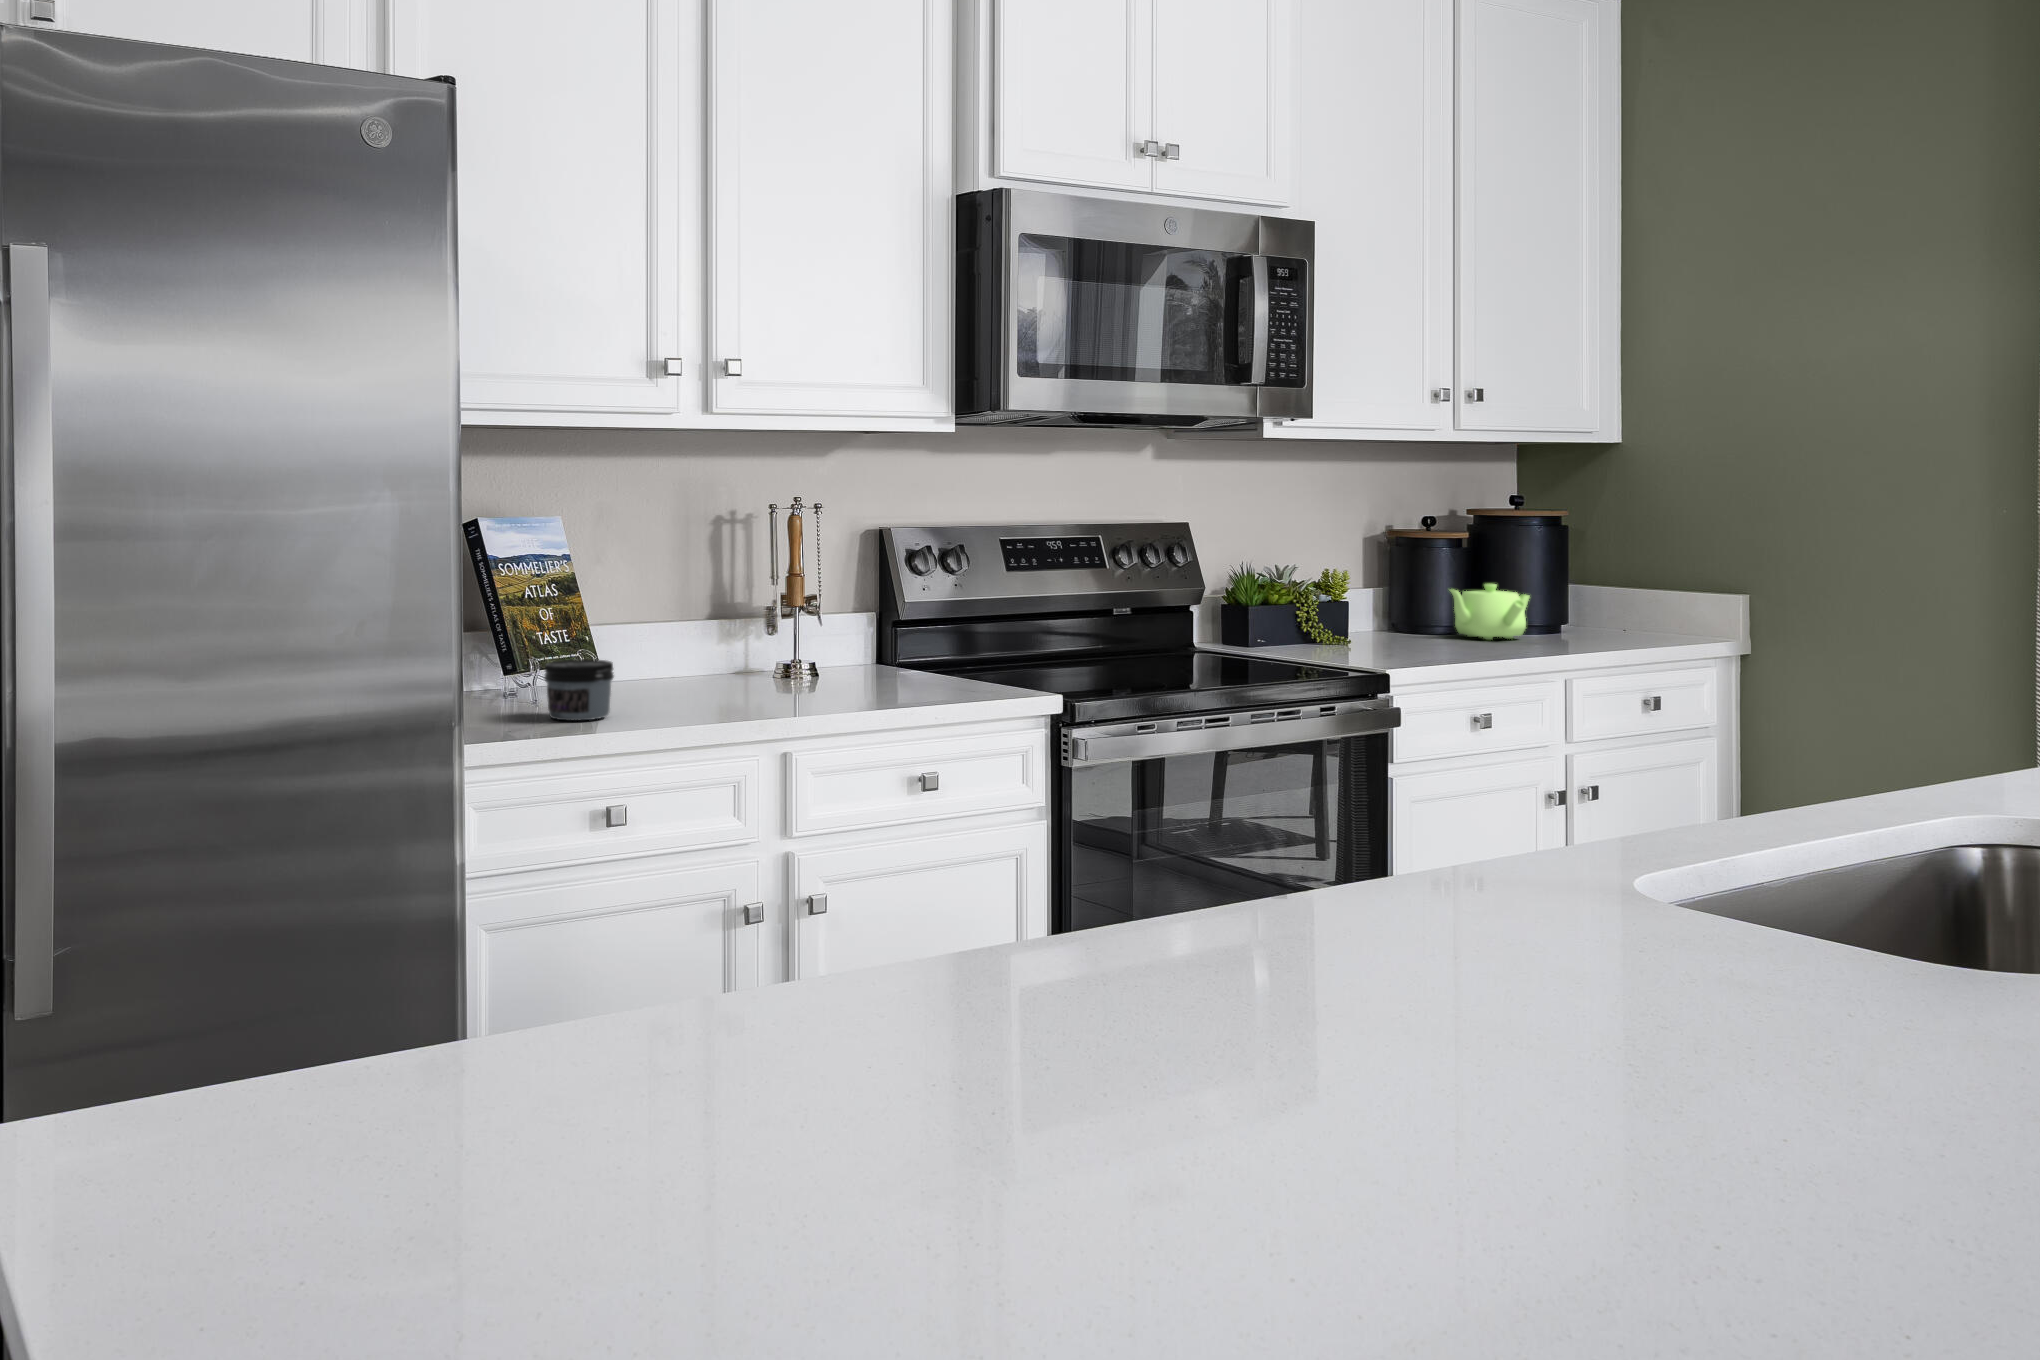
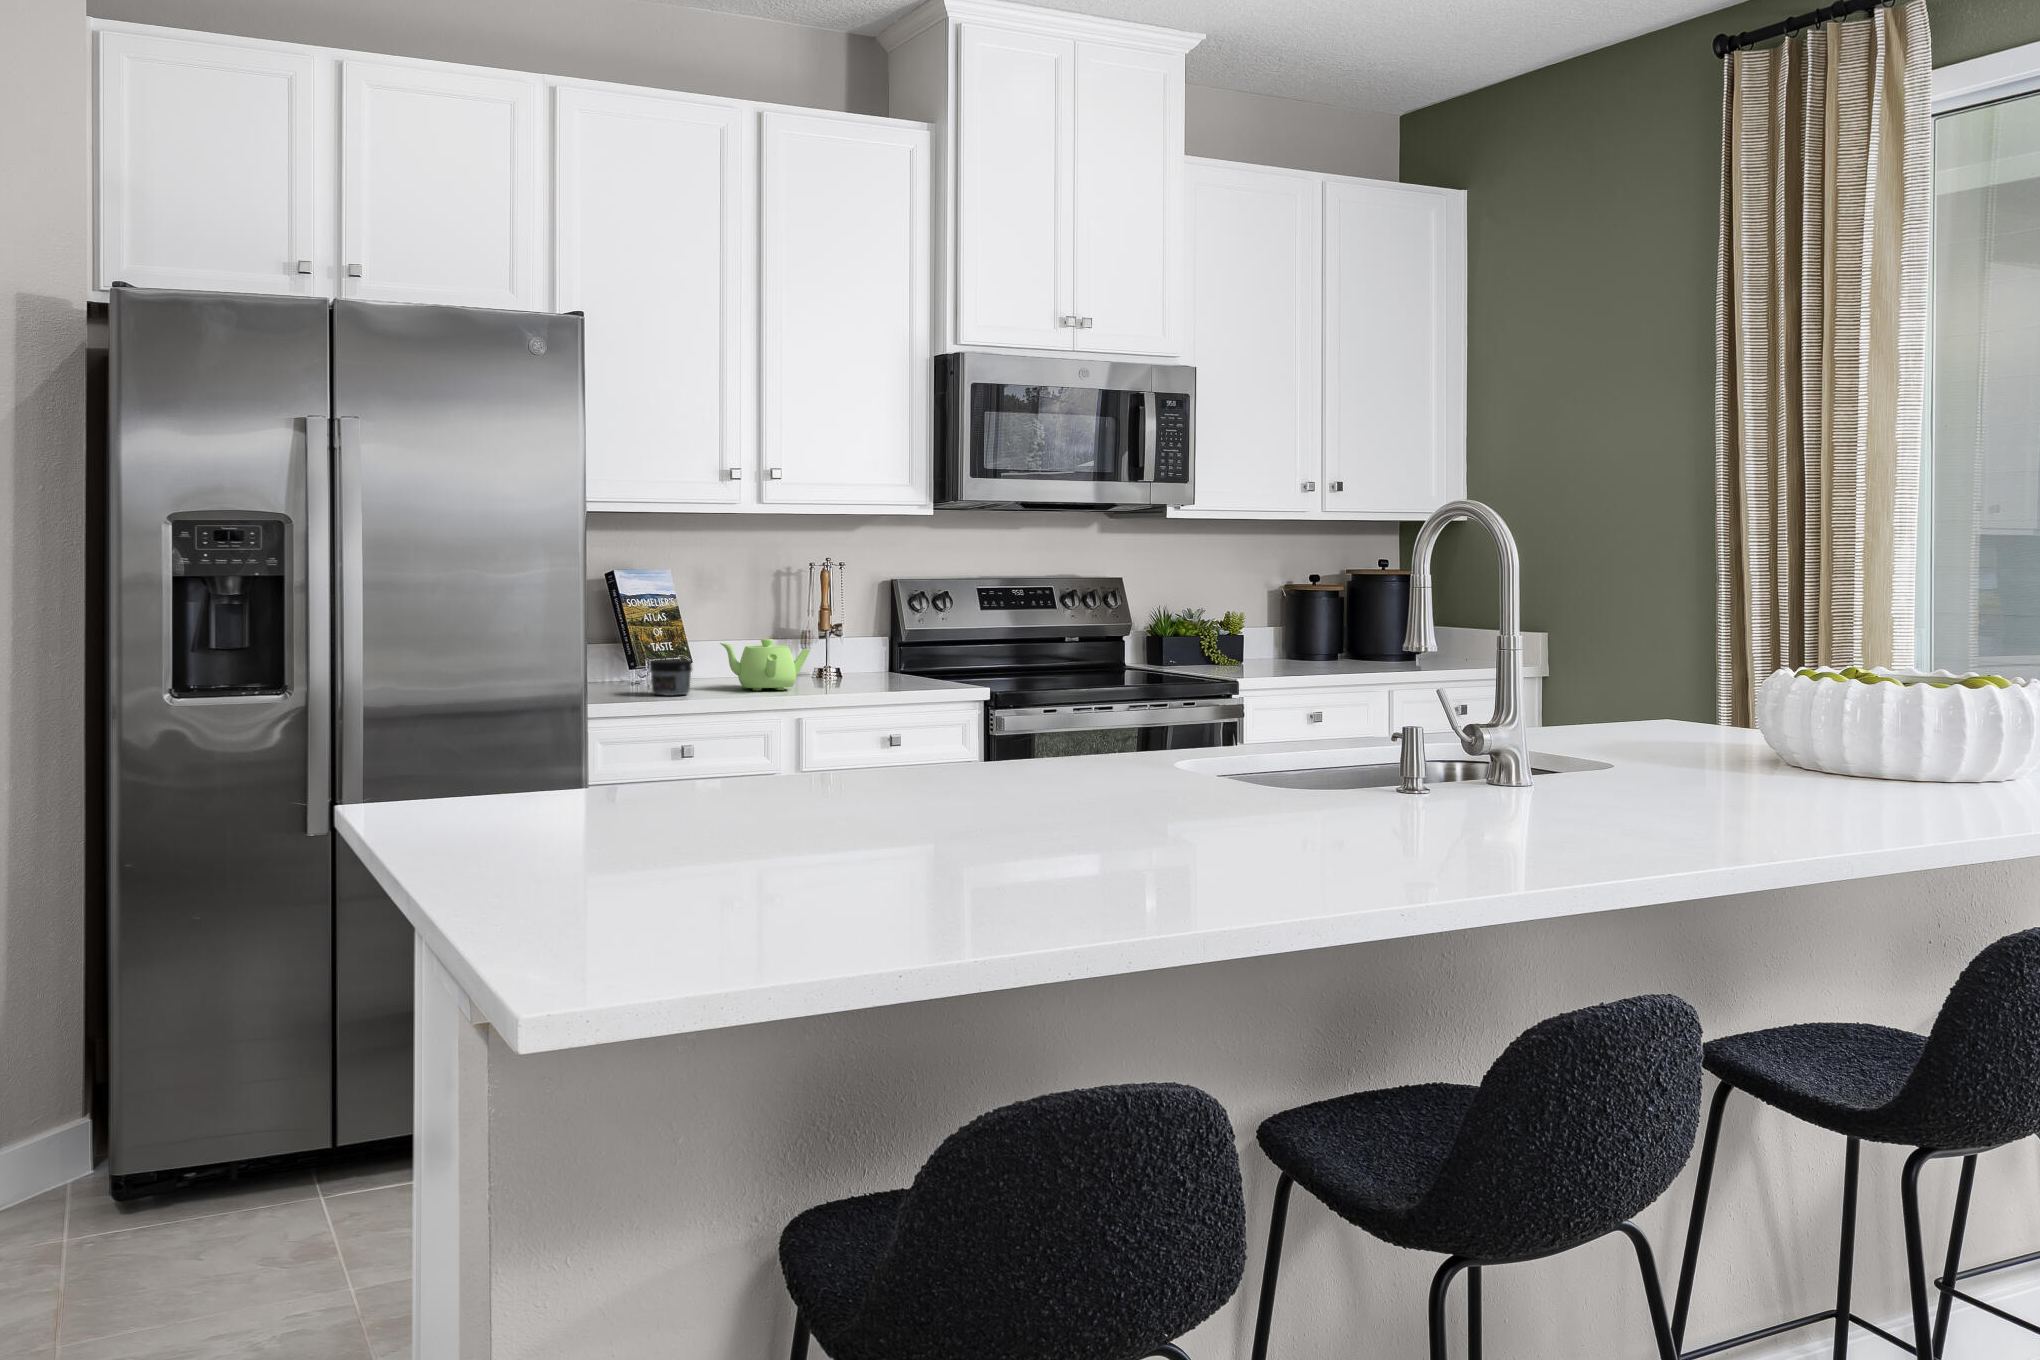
teapot: present [1450,584,1530,640] -> present [720,639,810,691]

